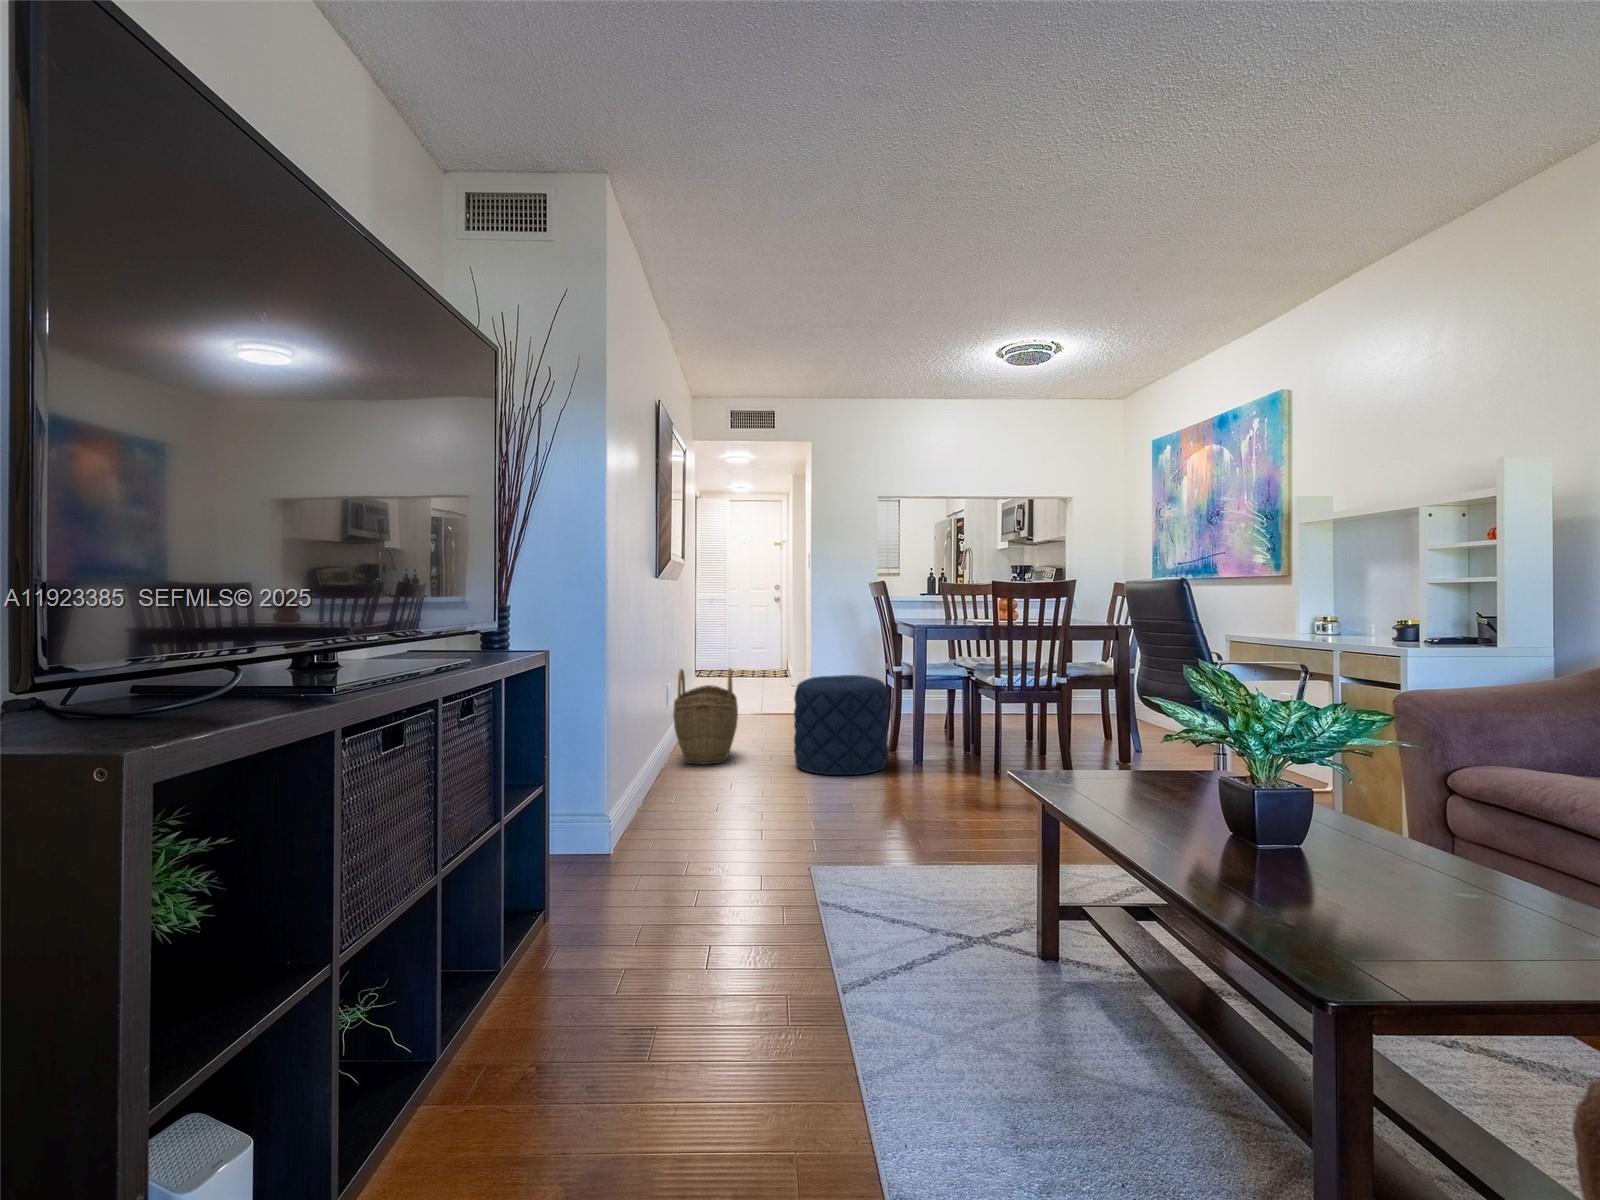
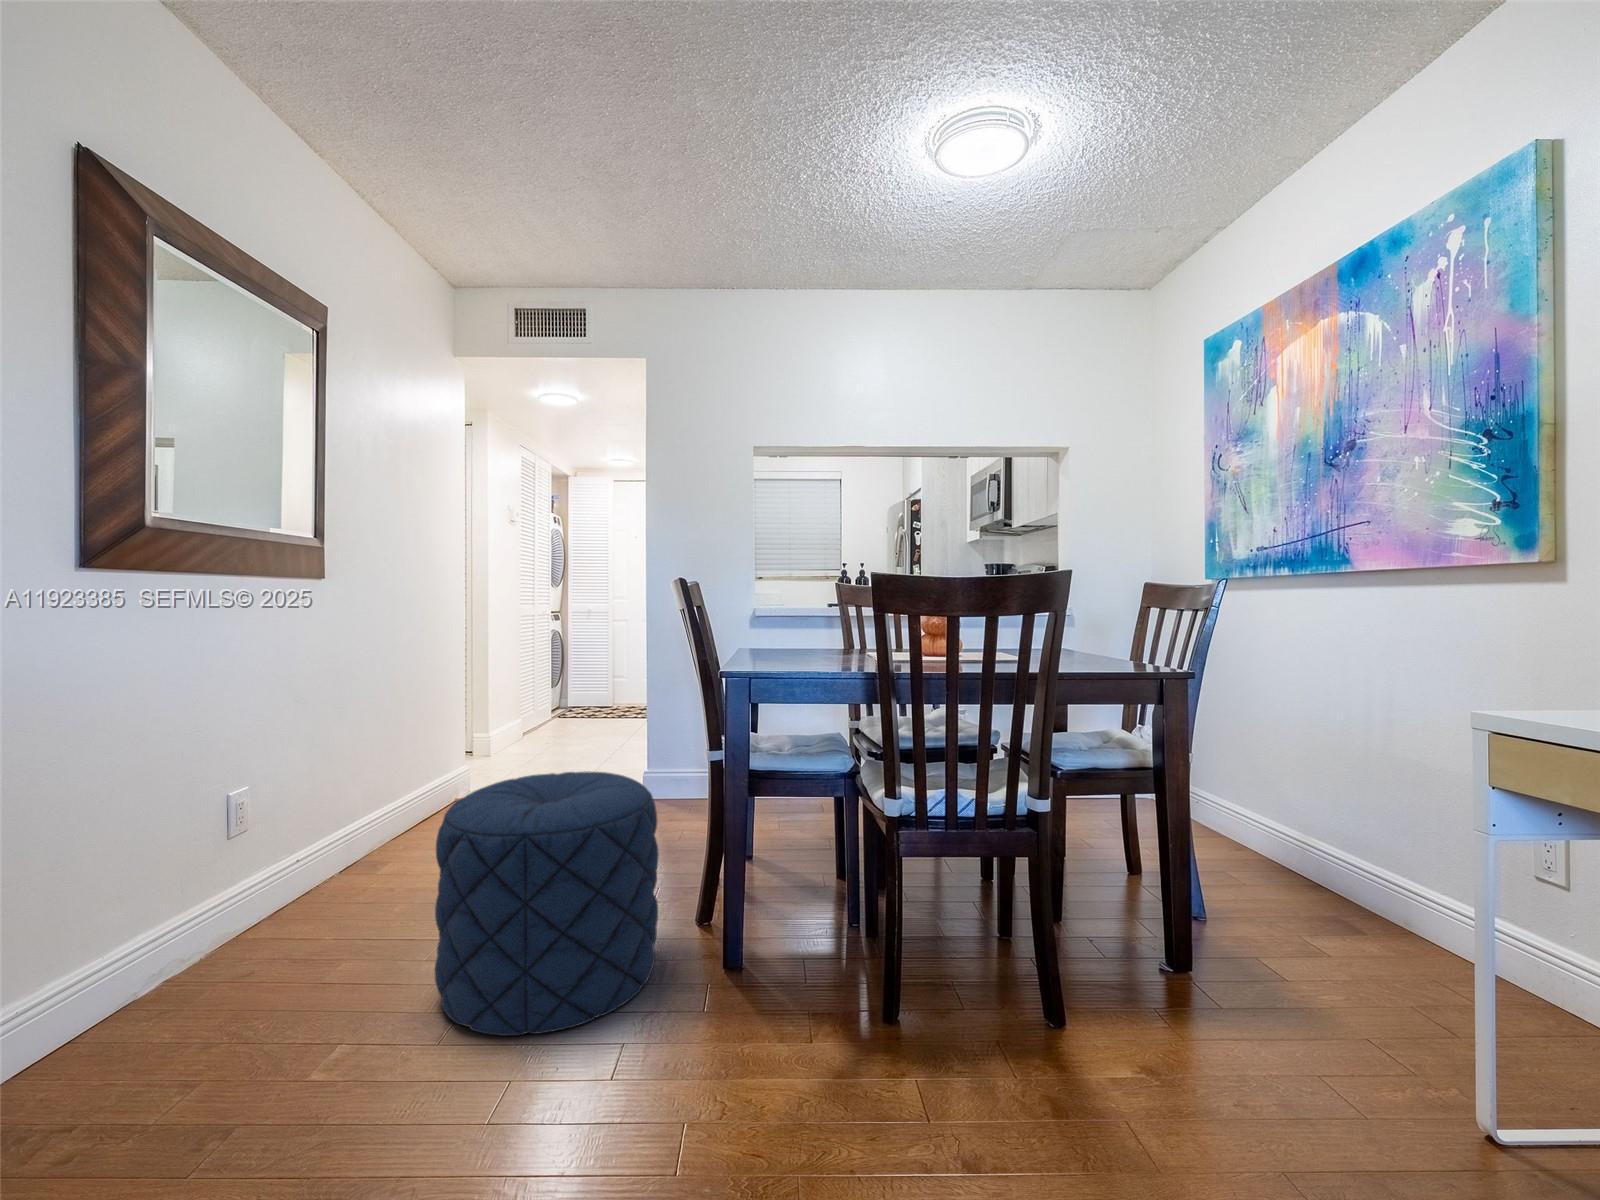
woven basket: present [673,669,738,764] -> none [209,753,397,967]

